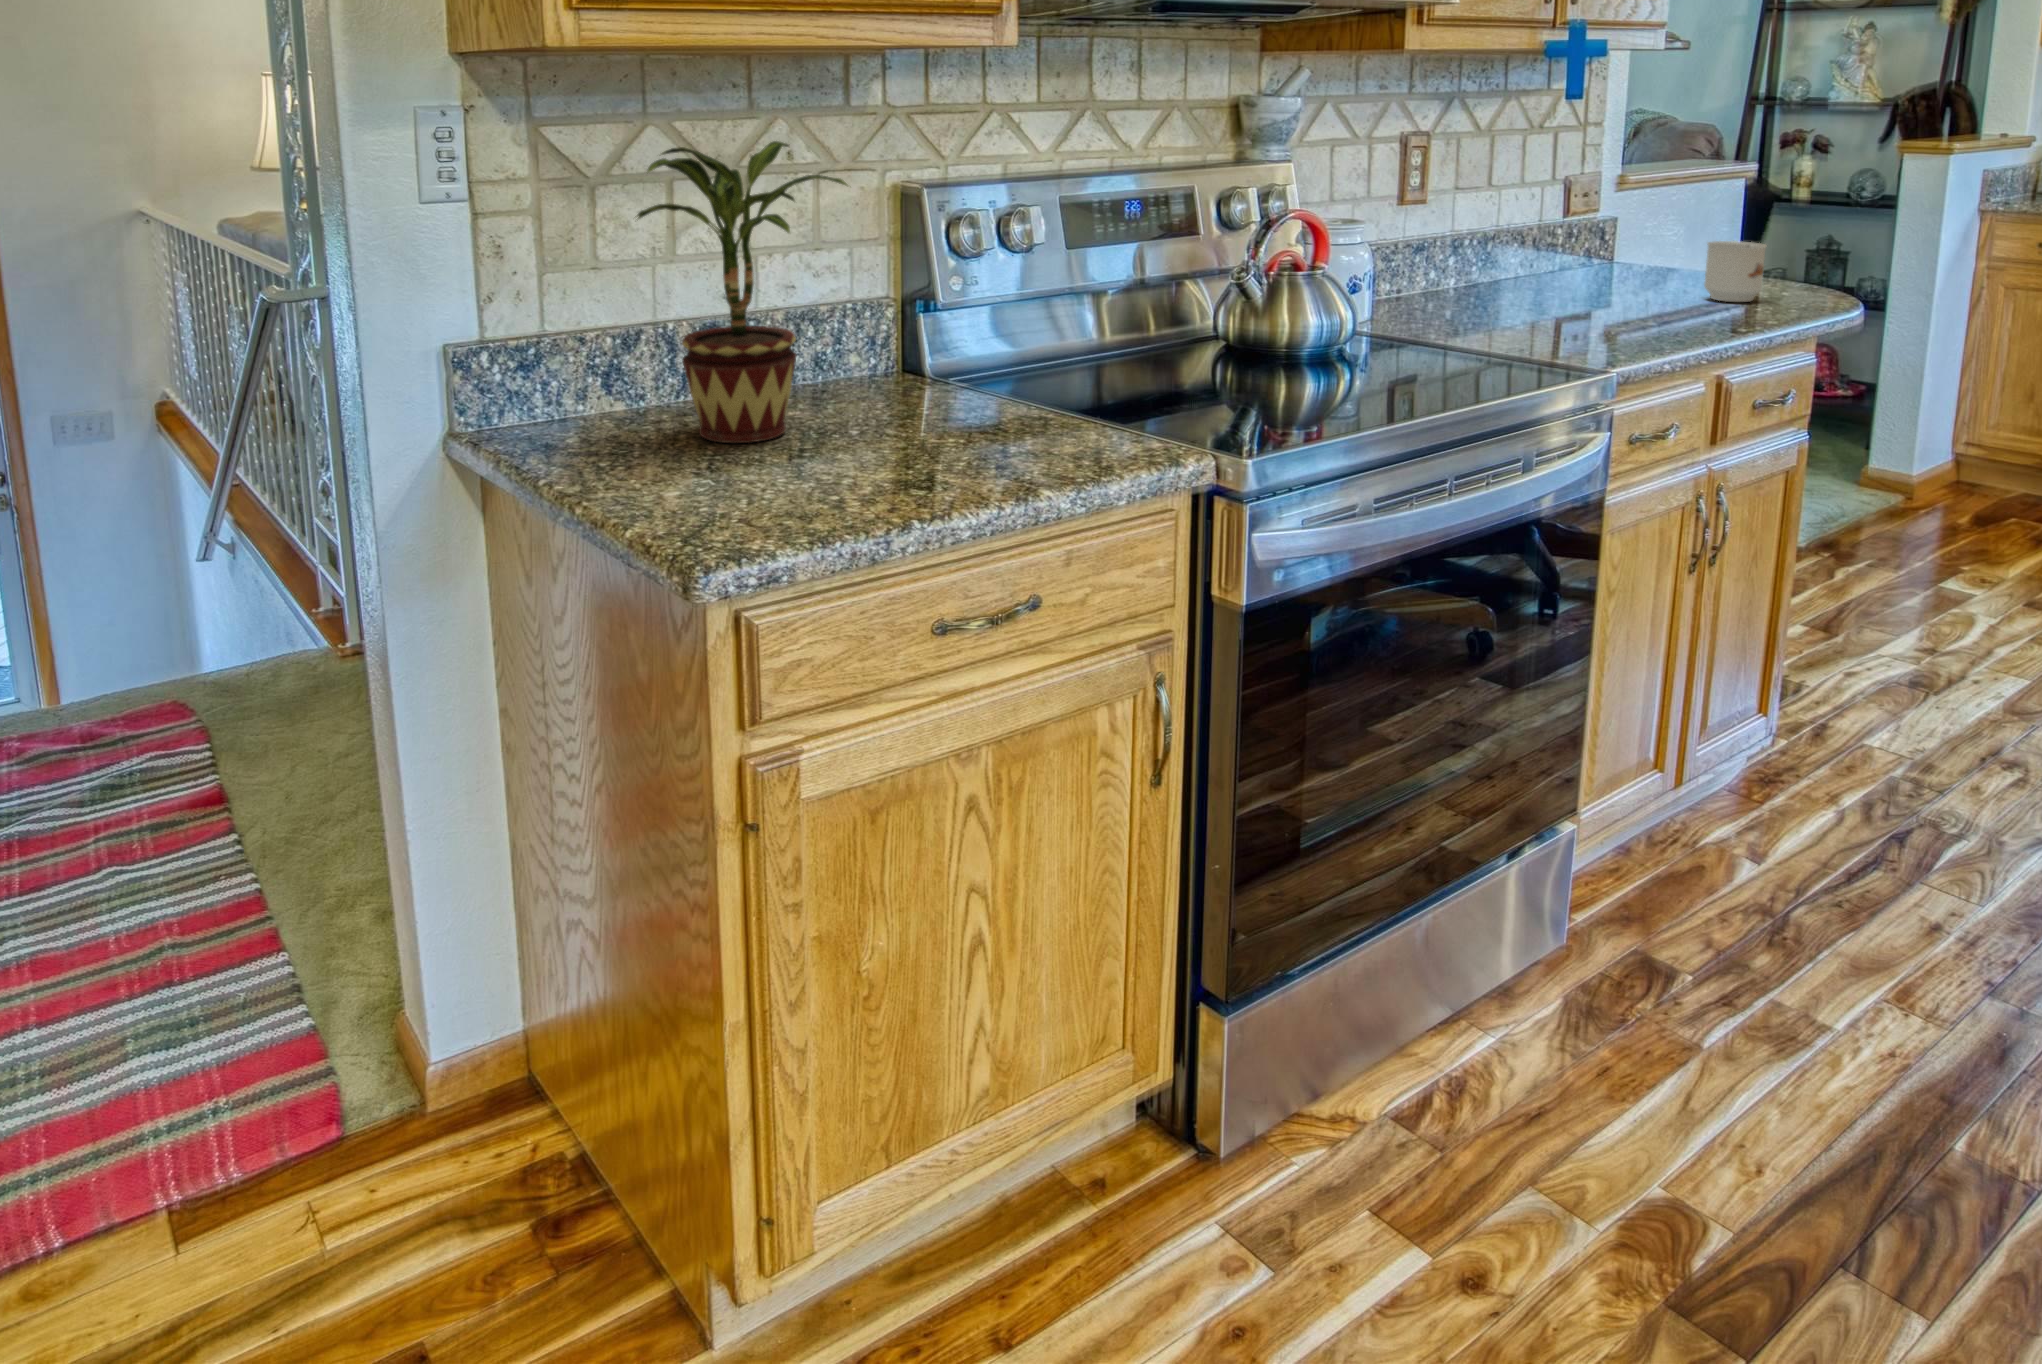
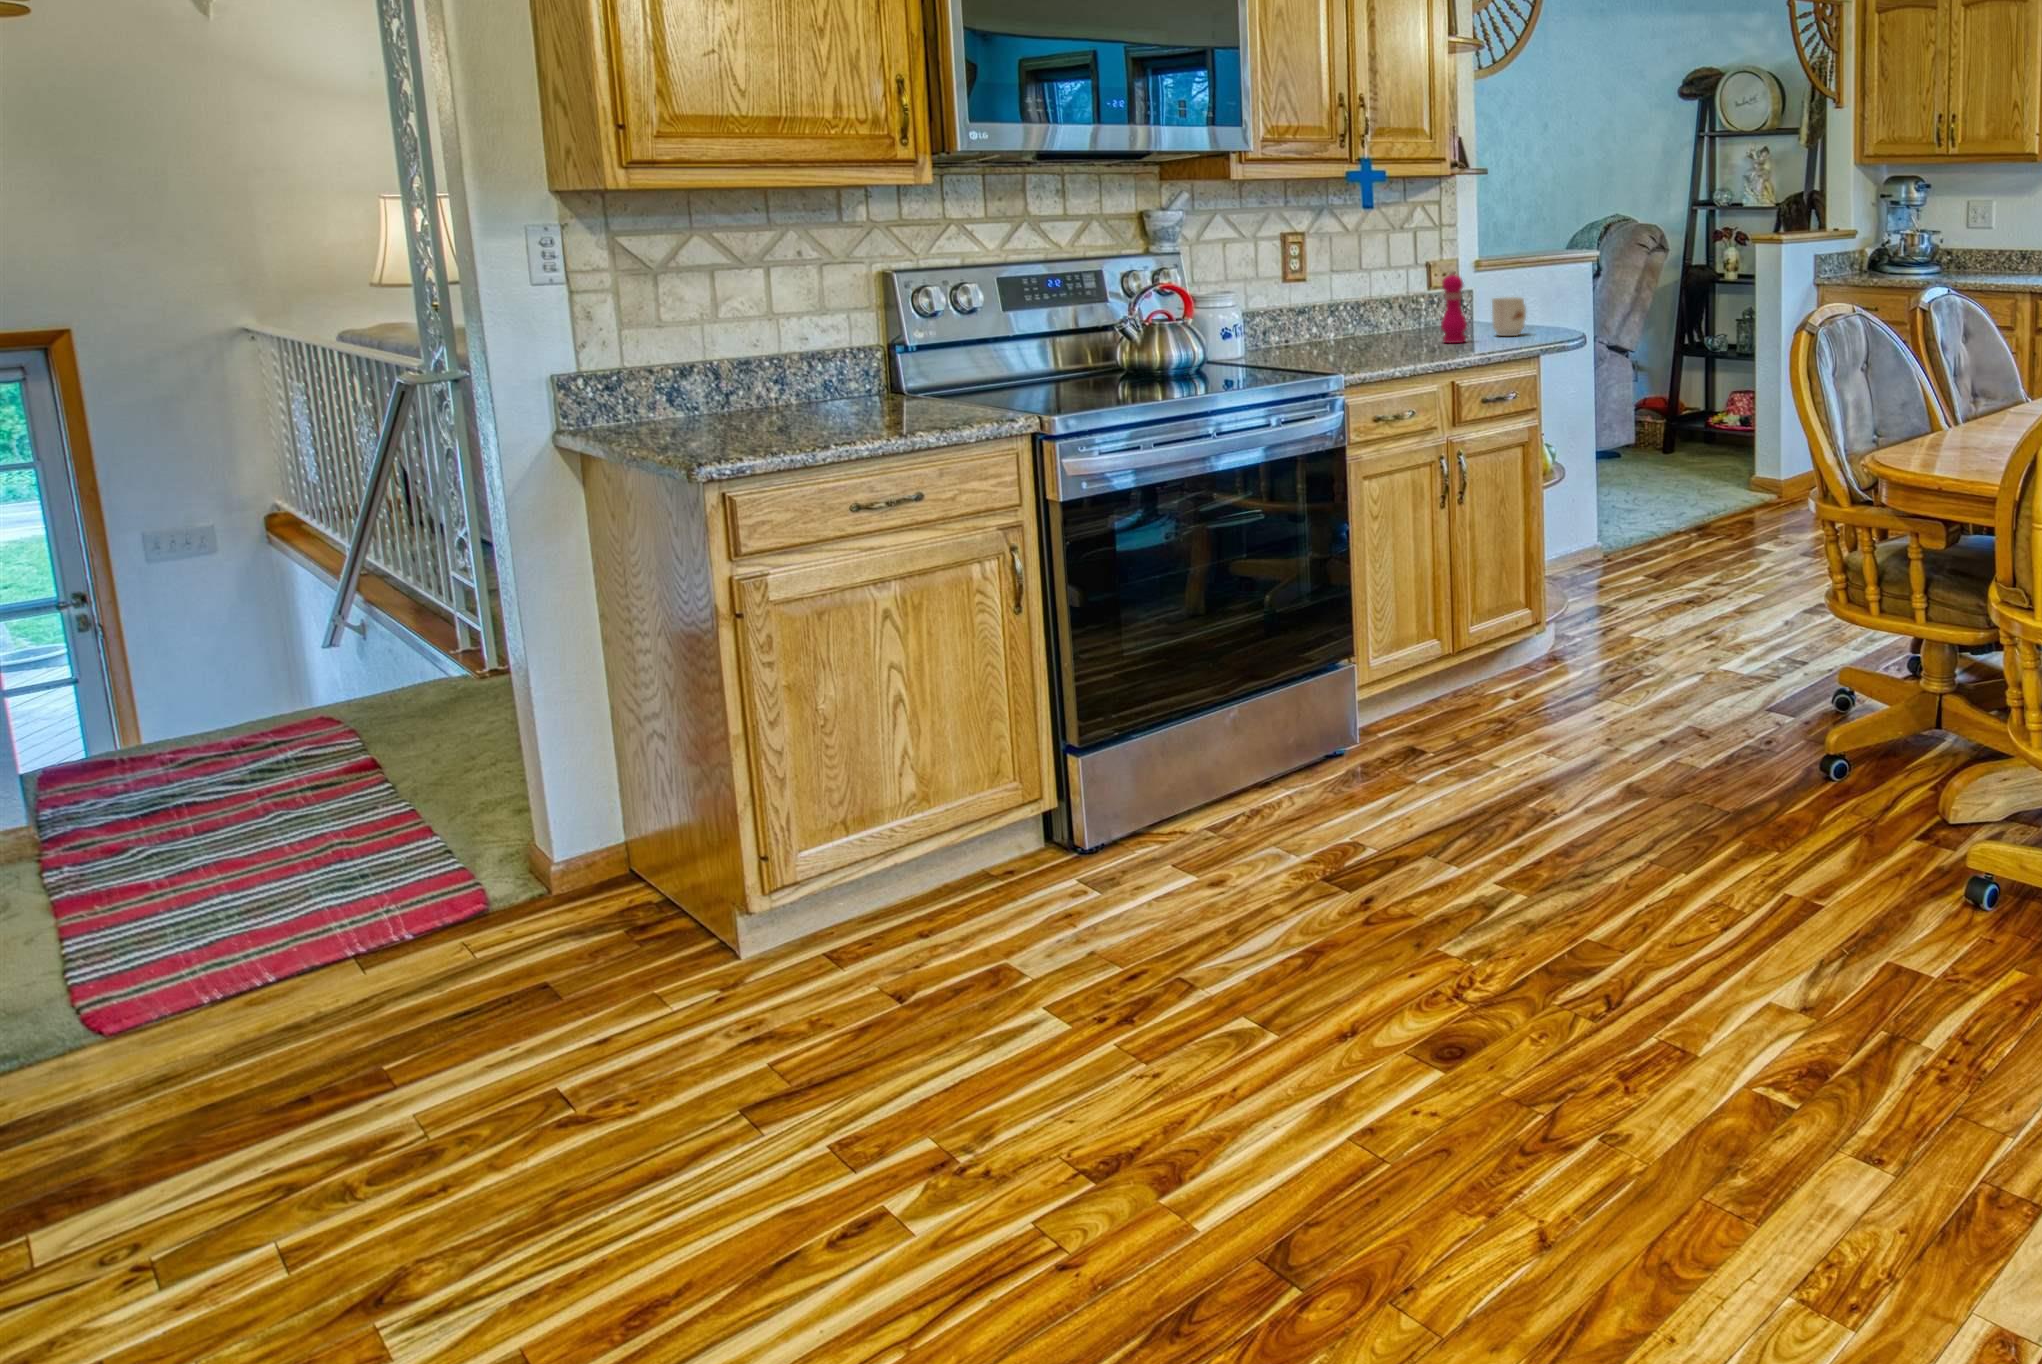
potted plant: present [635,141,847,443] -> none [673,241,818,426]
pepper mill: none [1645,198,1694,313] -> present [1441,270,1467,343]

